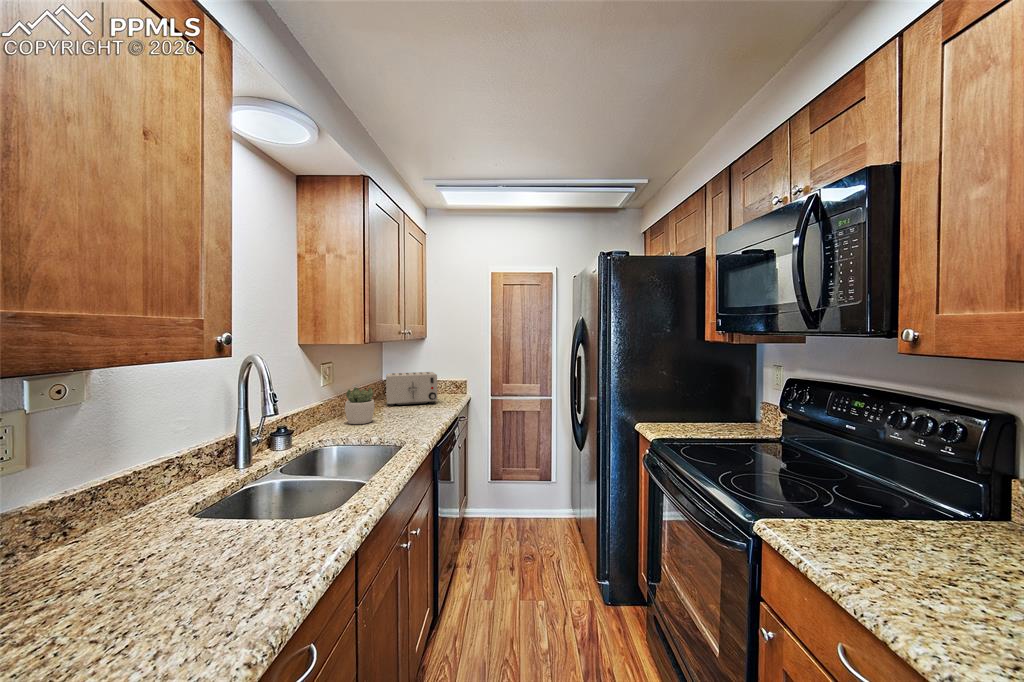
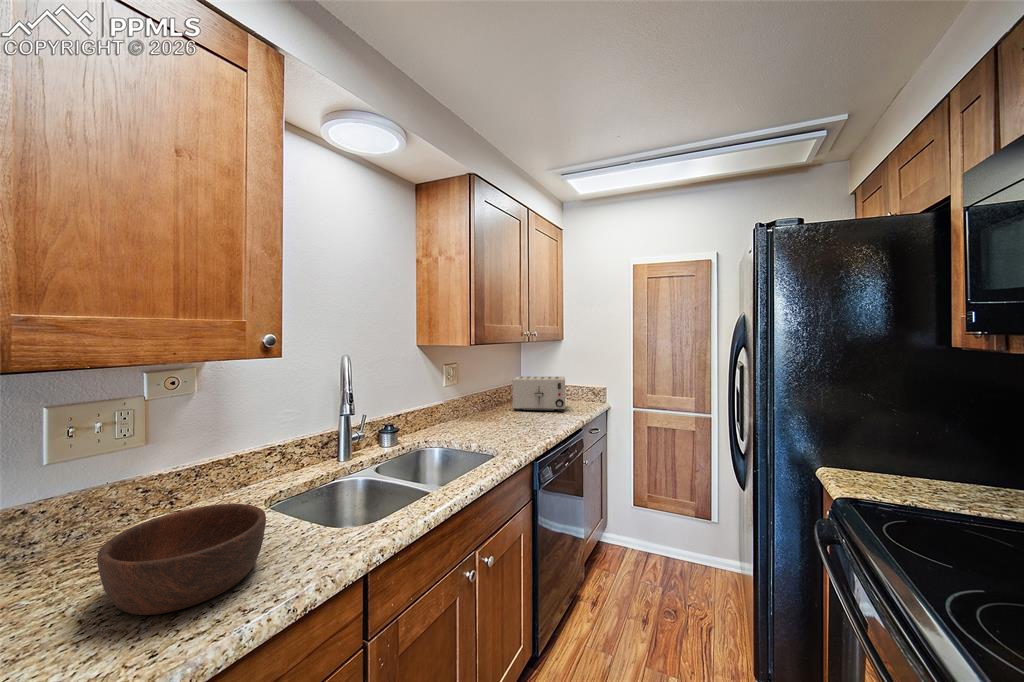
succulent plant: present [345,387,375,424] -> none [459,390,489,428]
wooden bowl: none [99,505,271,620] -> present [97,504,266,615]

